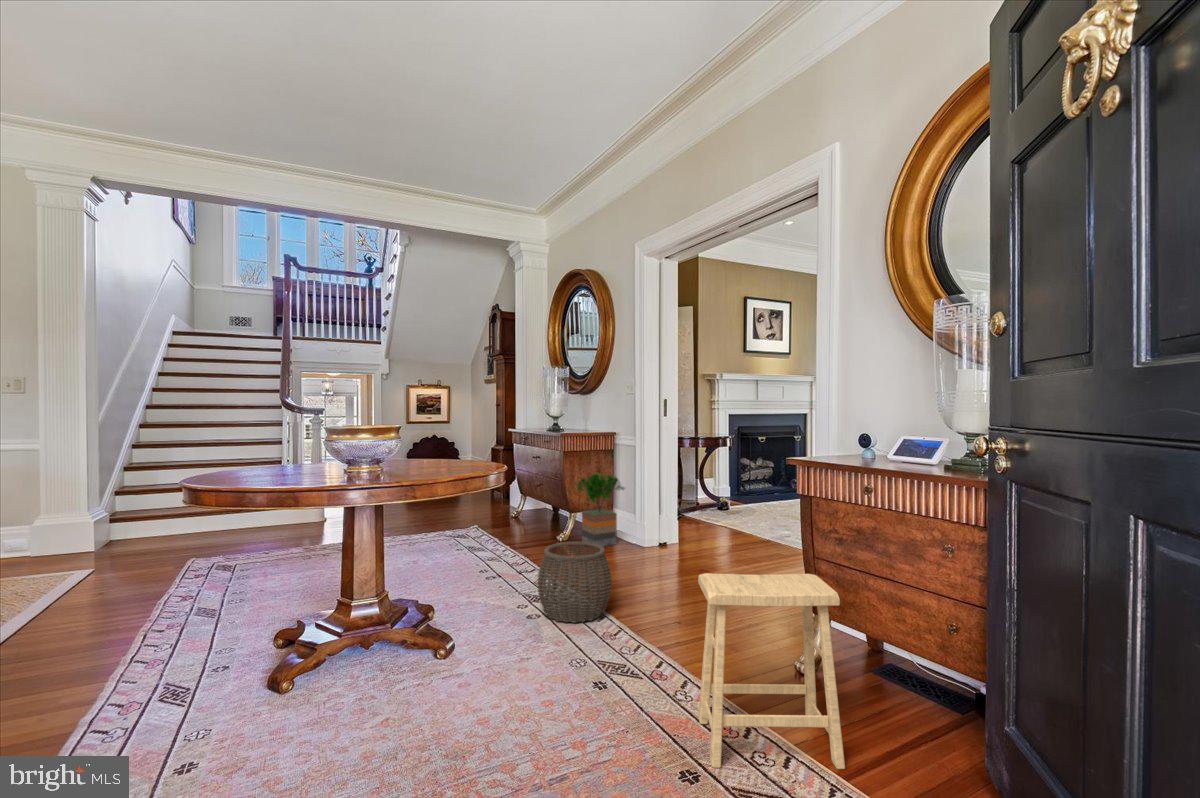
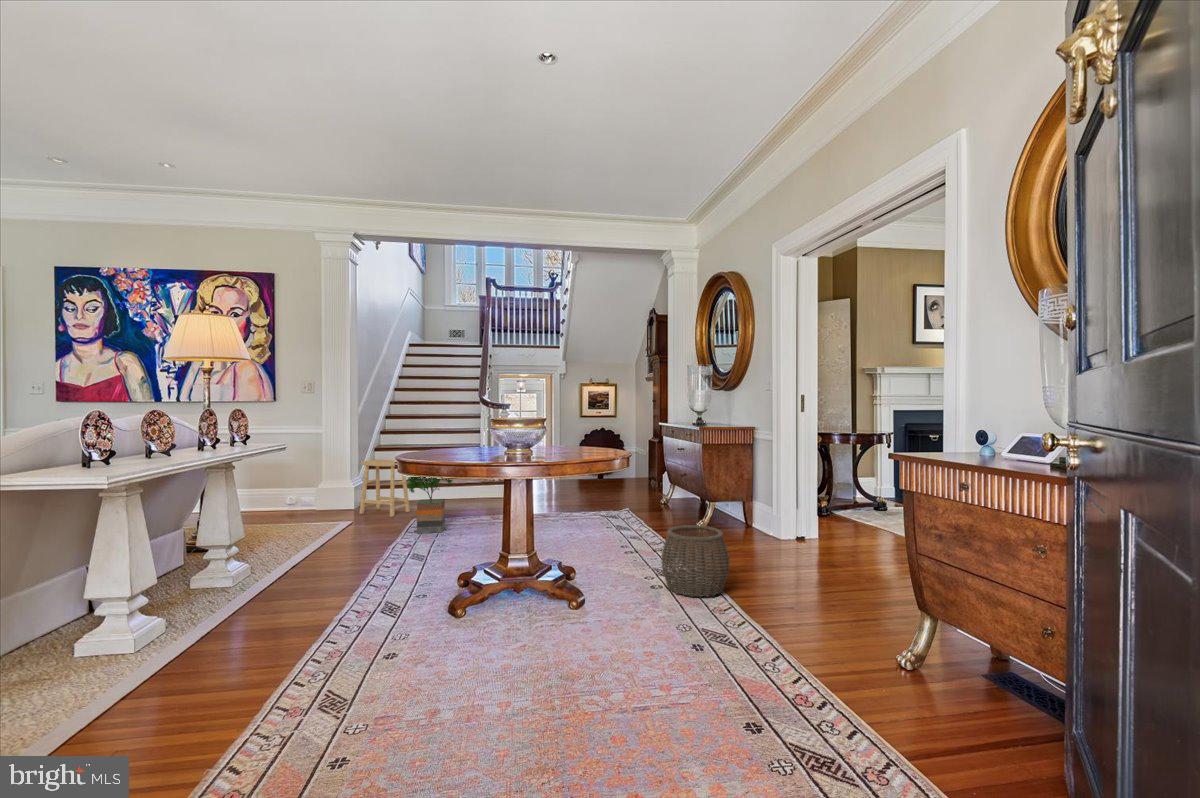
potted tree: present [577,473,625,546] -> present [406,476,452,534]
footstool: present [698,573,845,769] -> present [359,459,410,517]

